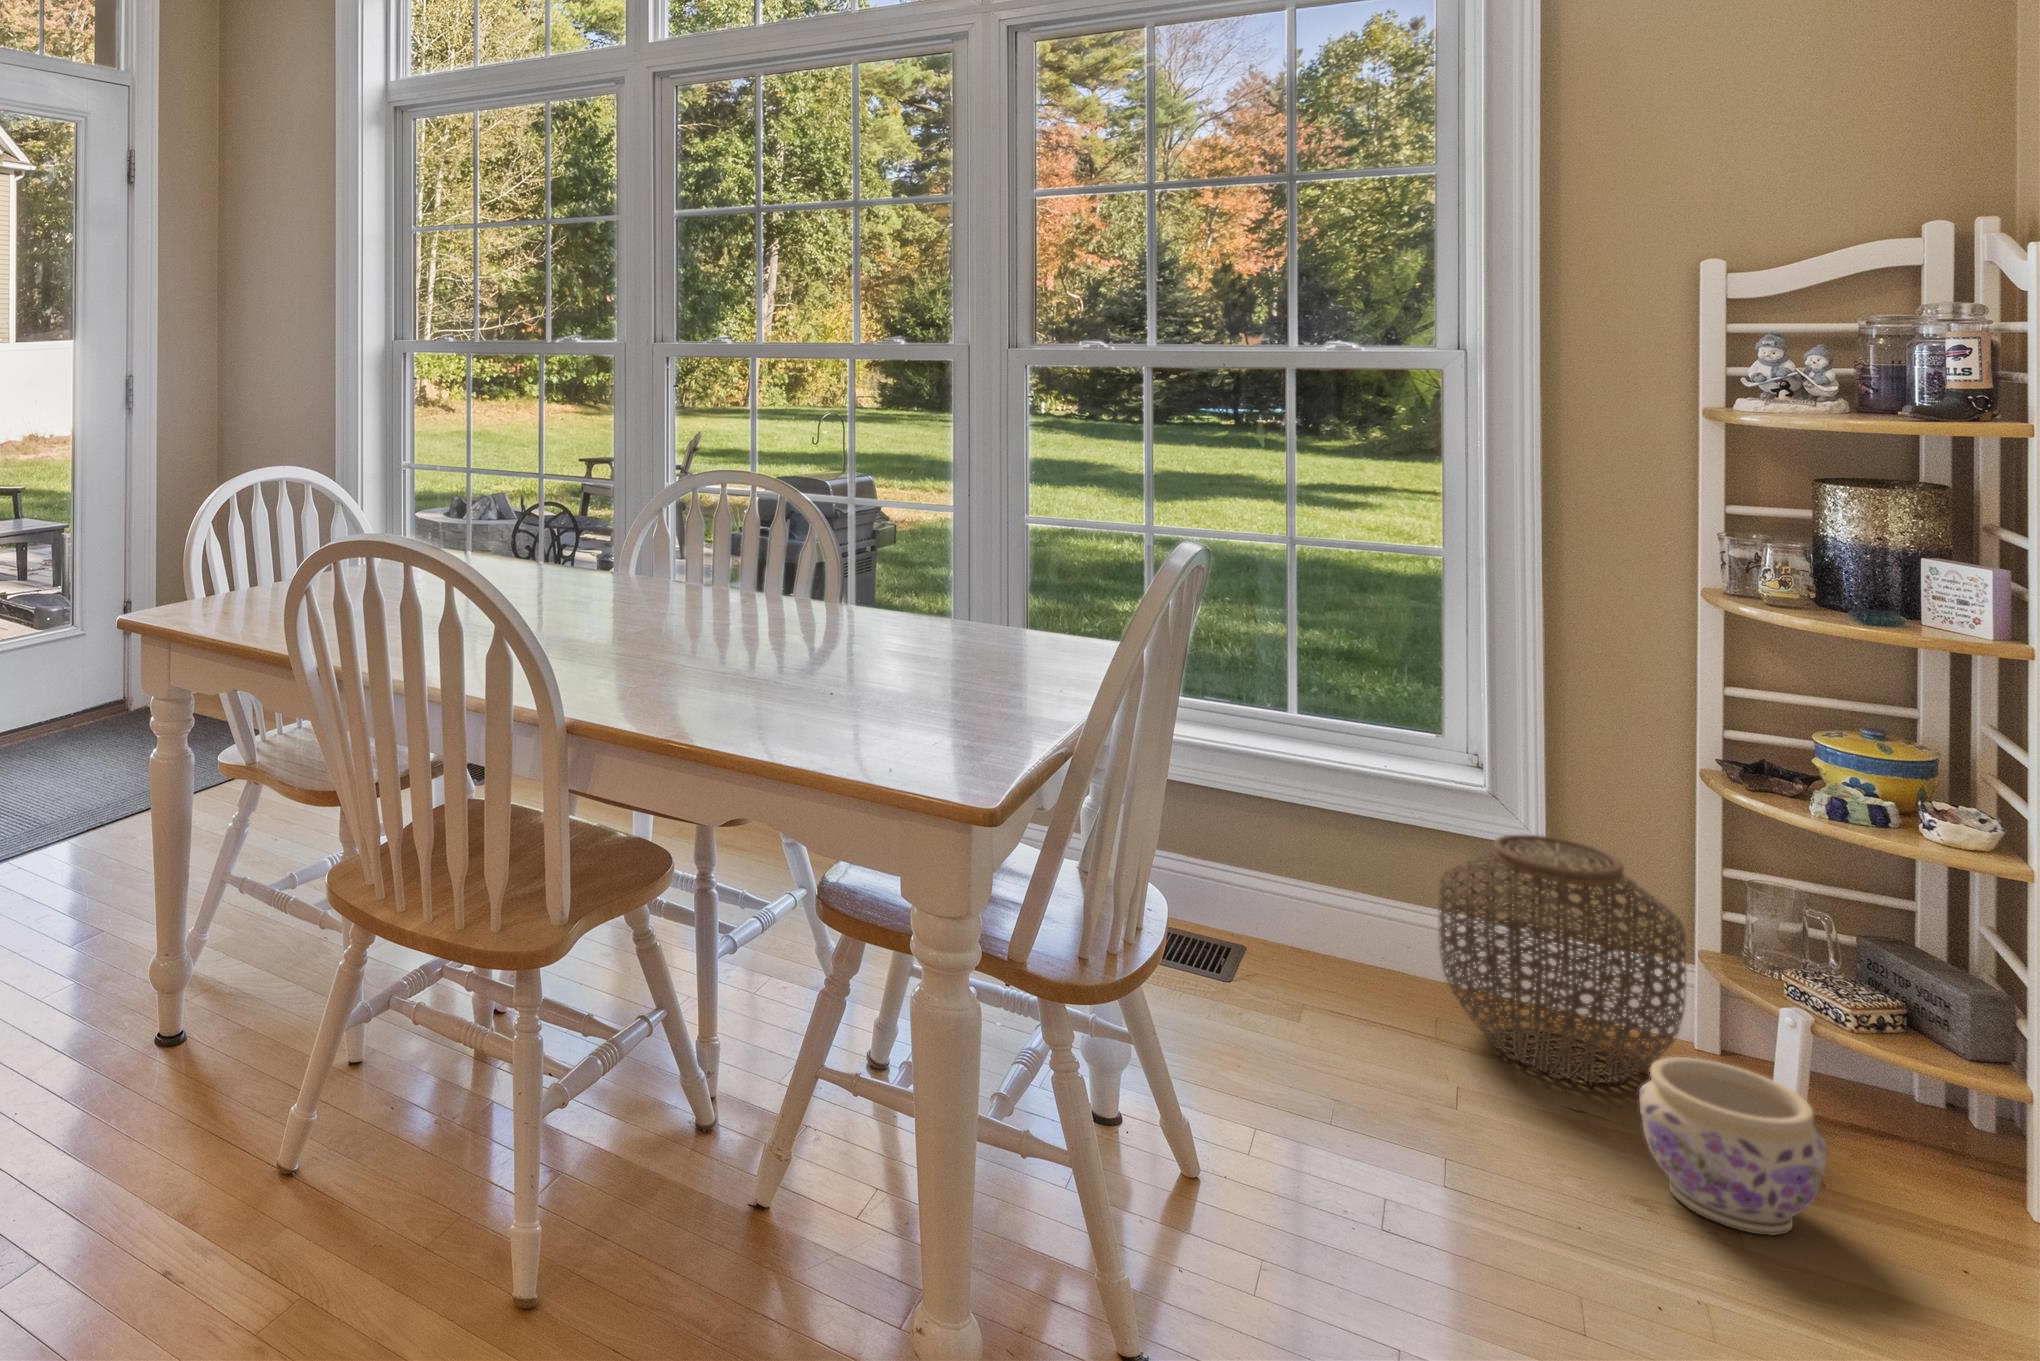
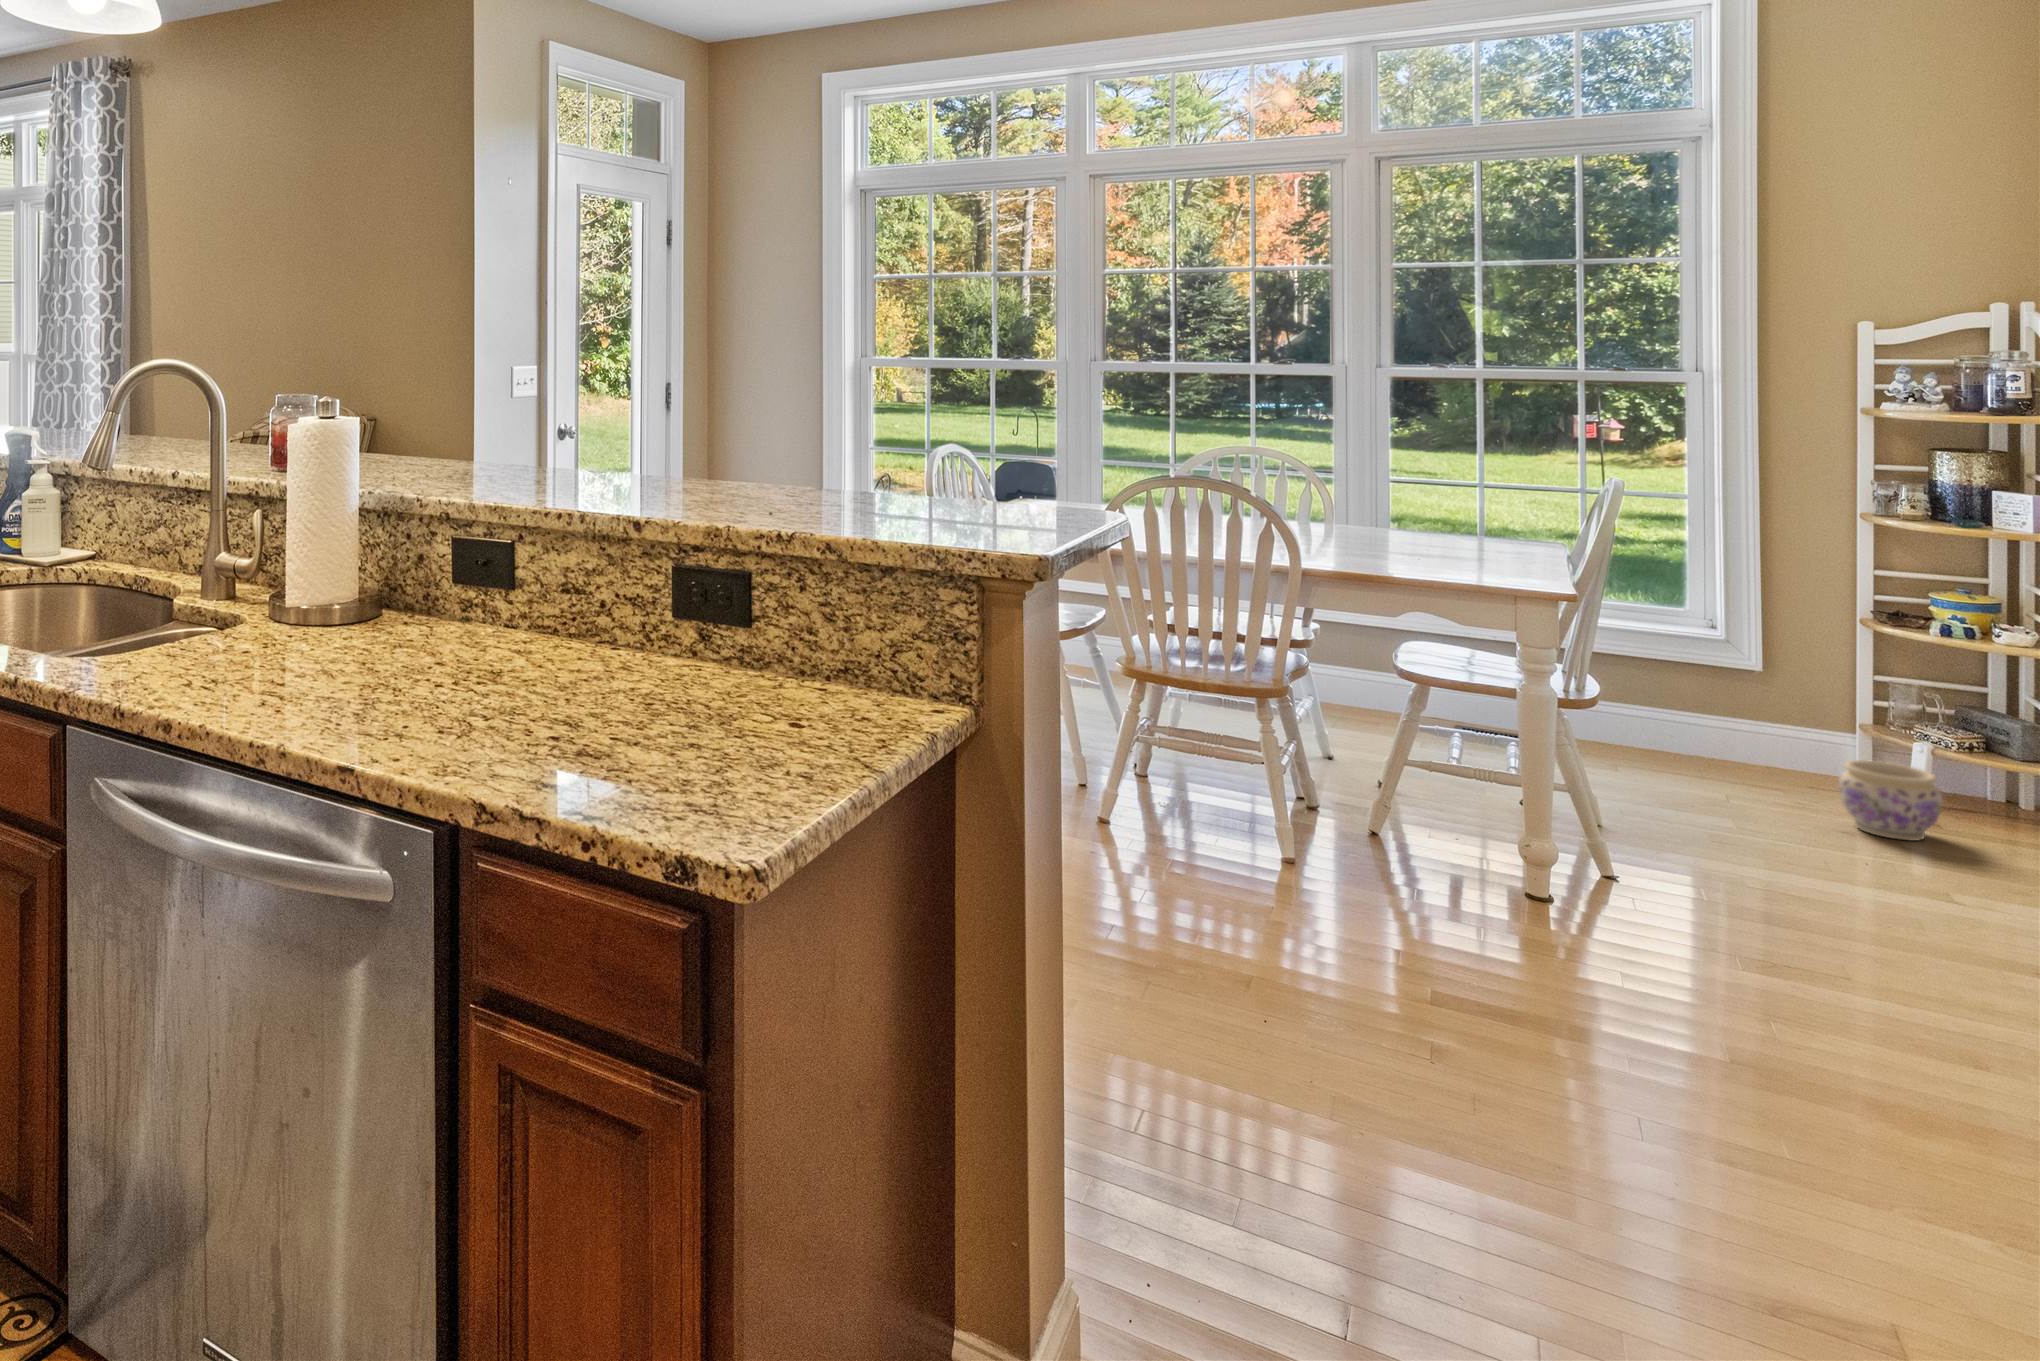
woven basket: present [1439,835,1686,1083] -> none [1703,659,1856,793]

